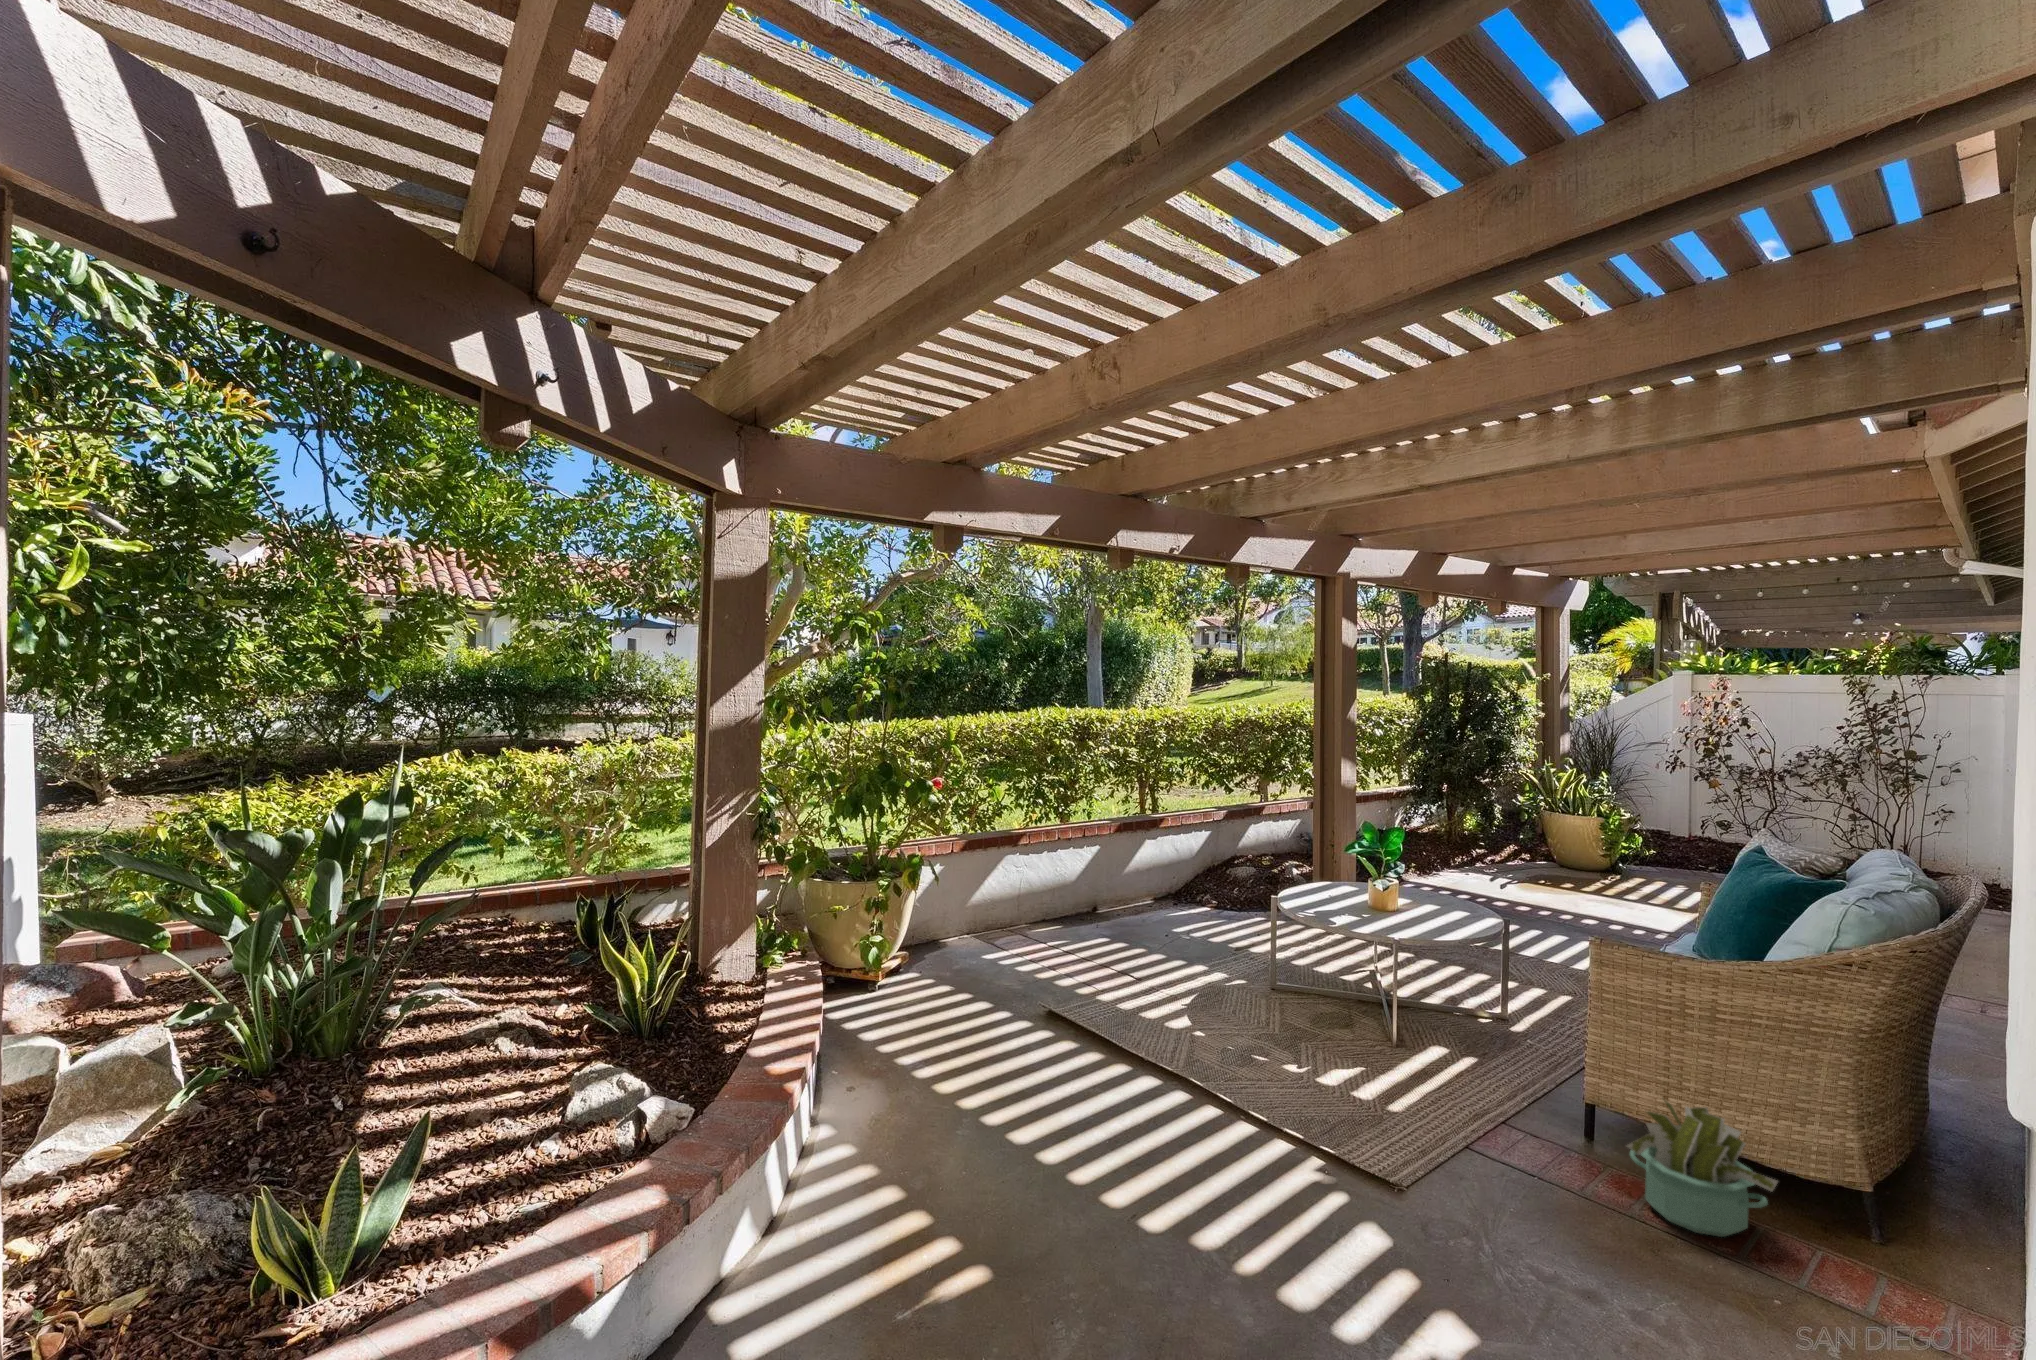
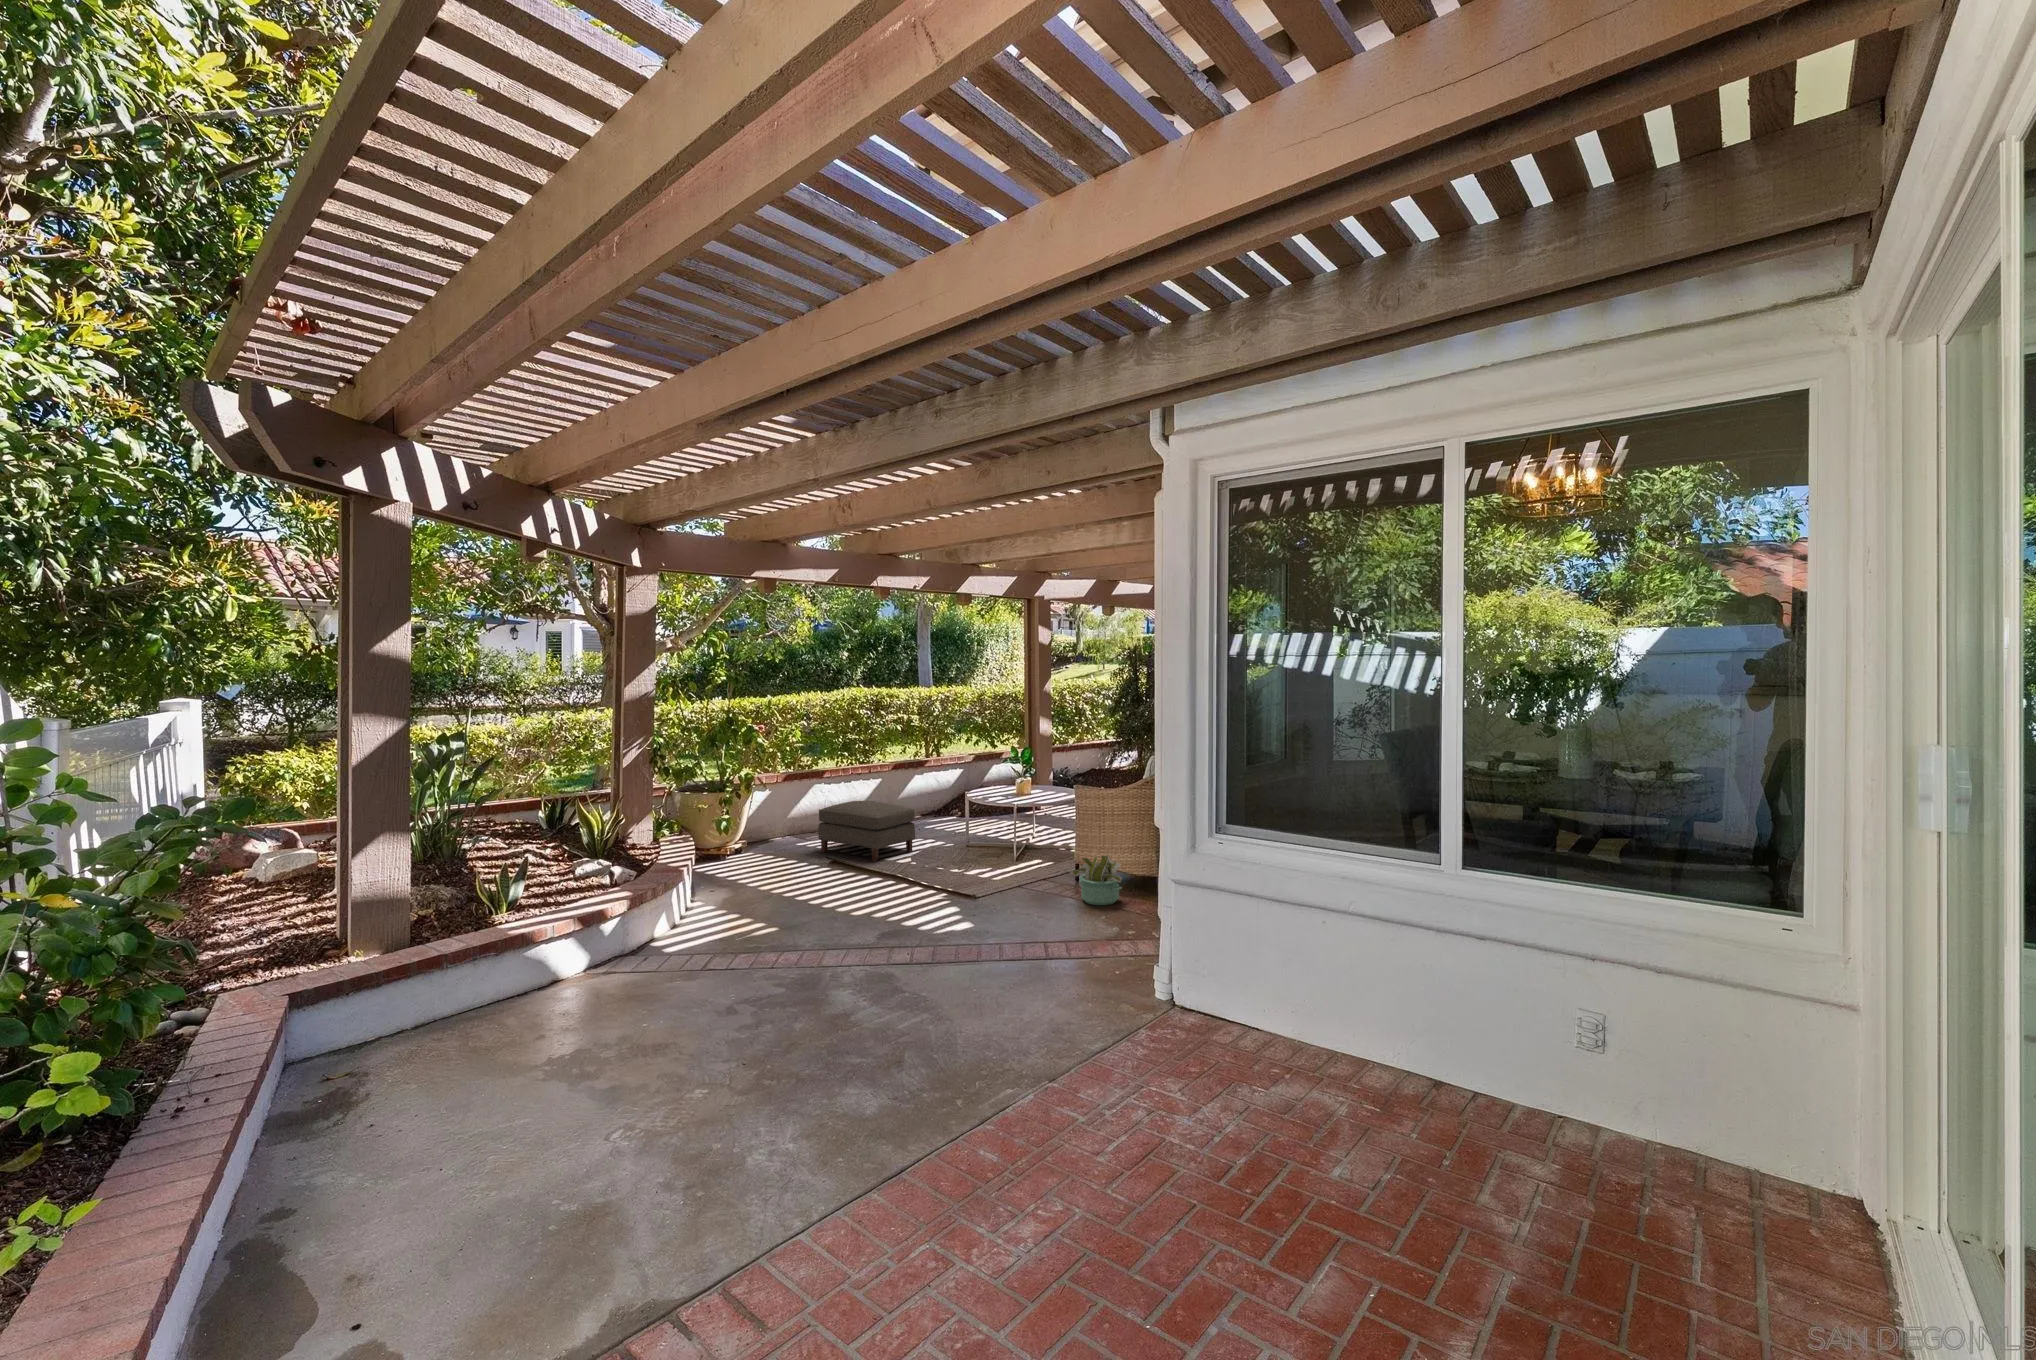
ottoman: none [1022,899,1188,1021] -> present [818,801,915,861]

